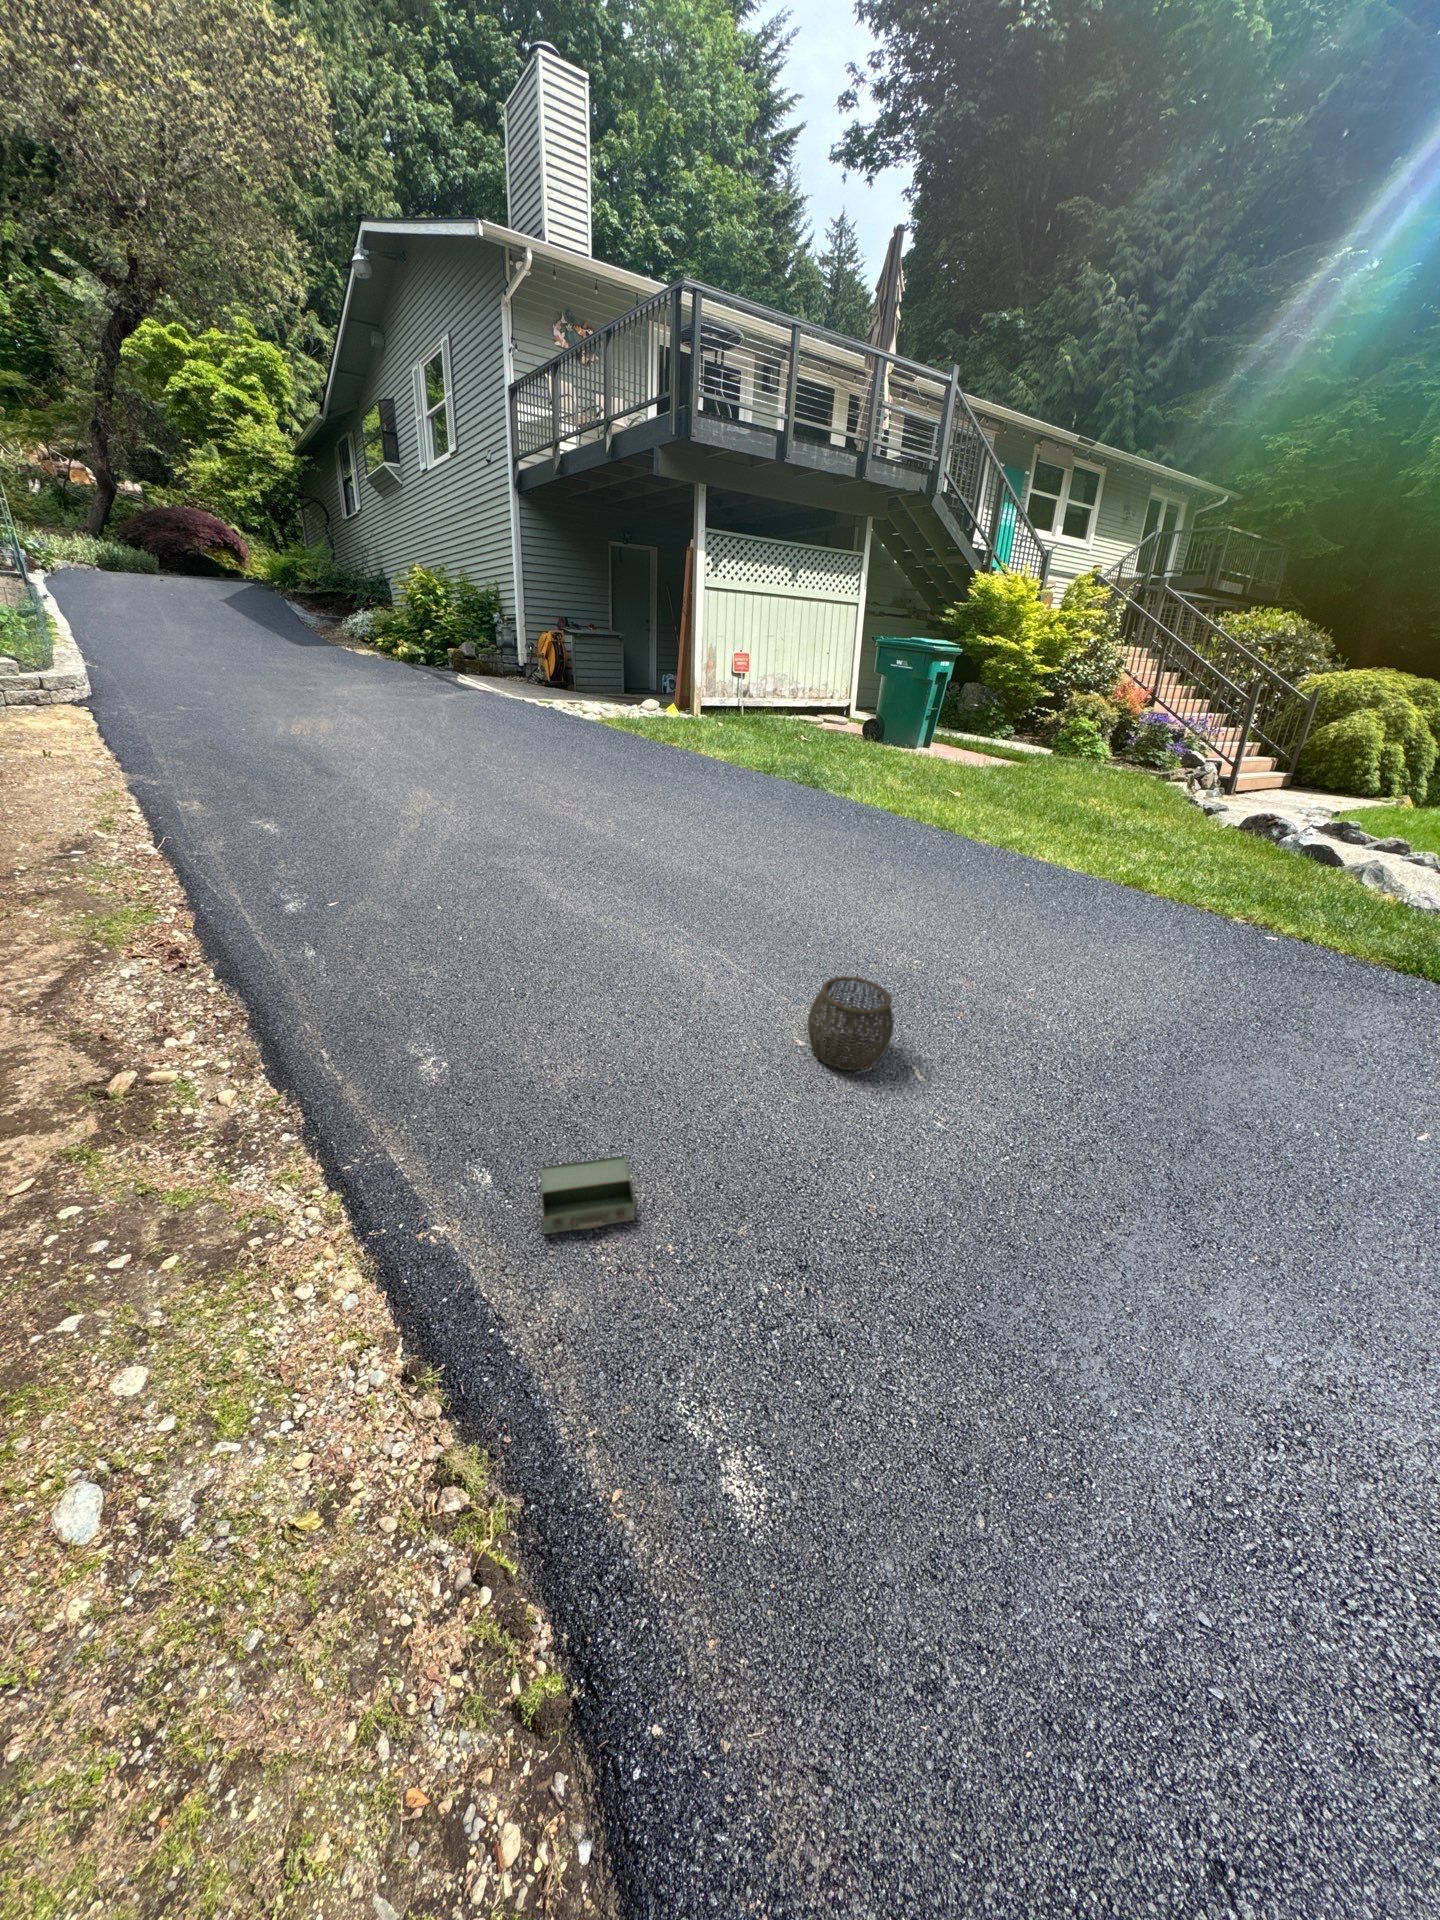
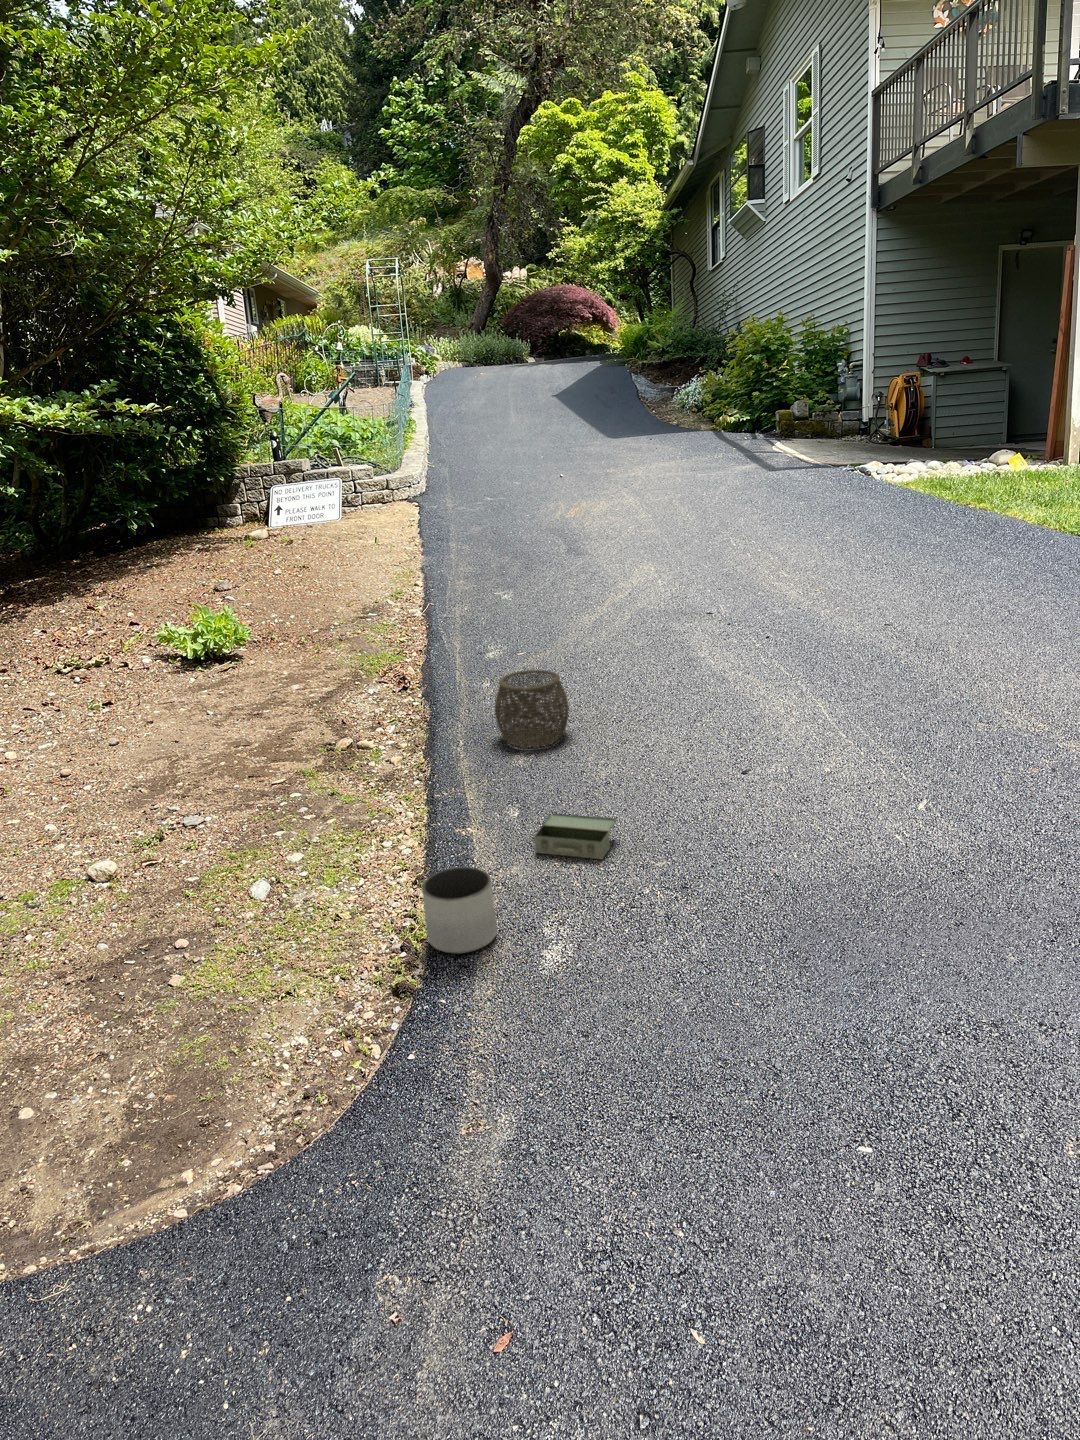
woven basket: present [808,976,893,1072] -> present [494,670,569,748]
planter: none [484,1363,600,1533] -> present [422,867,497,954]

